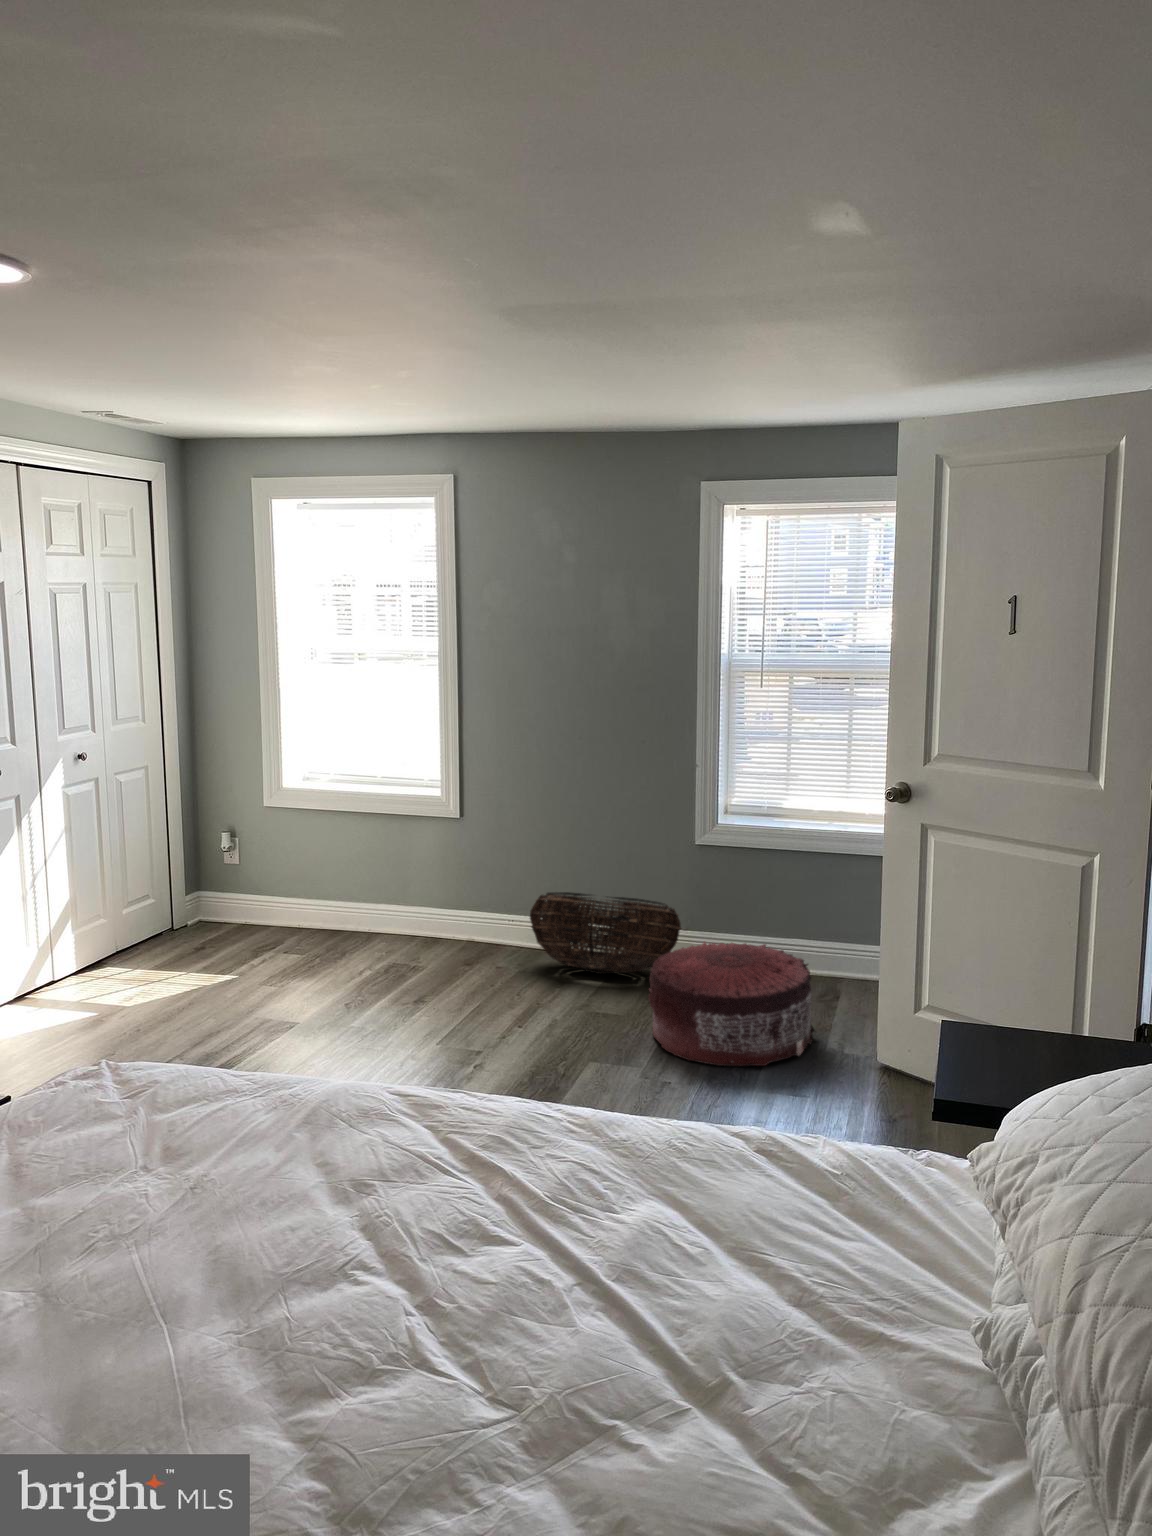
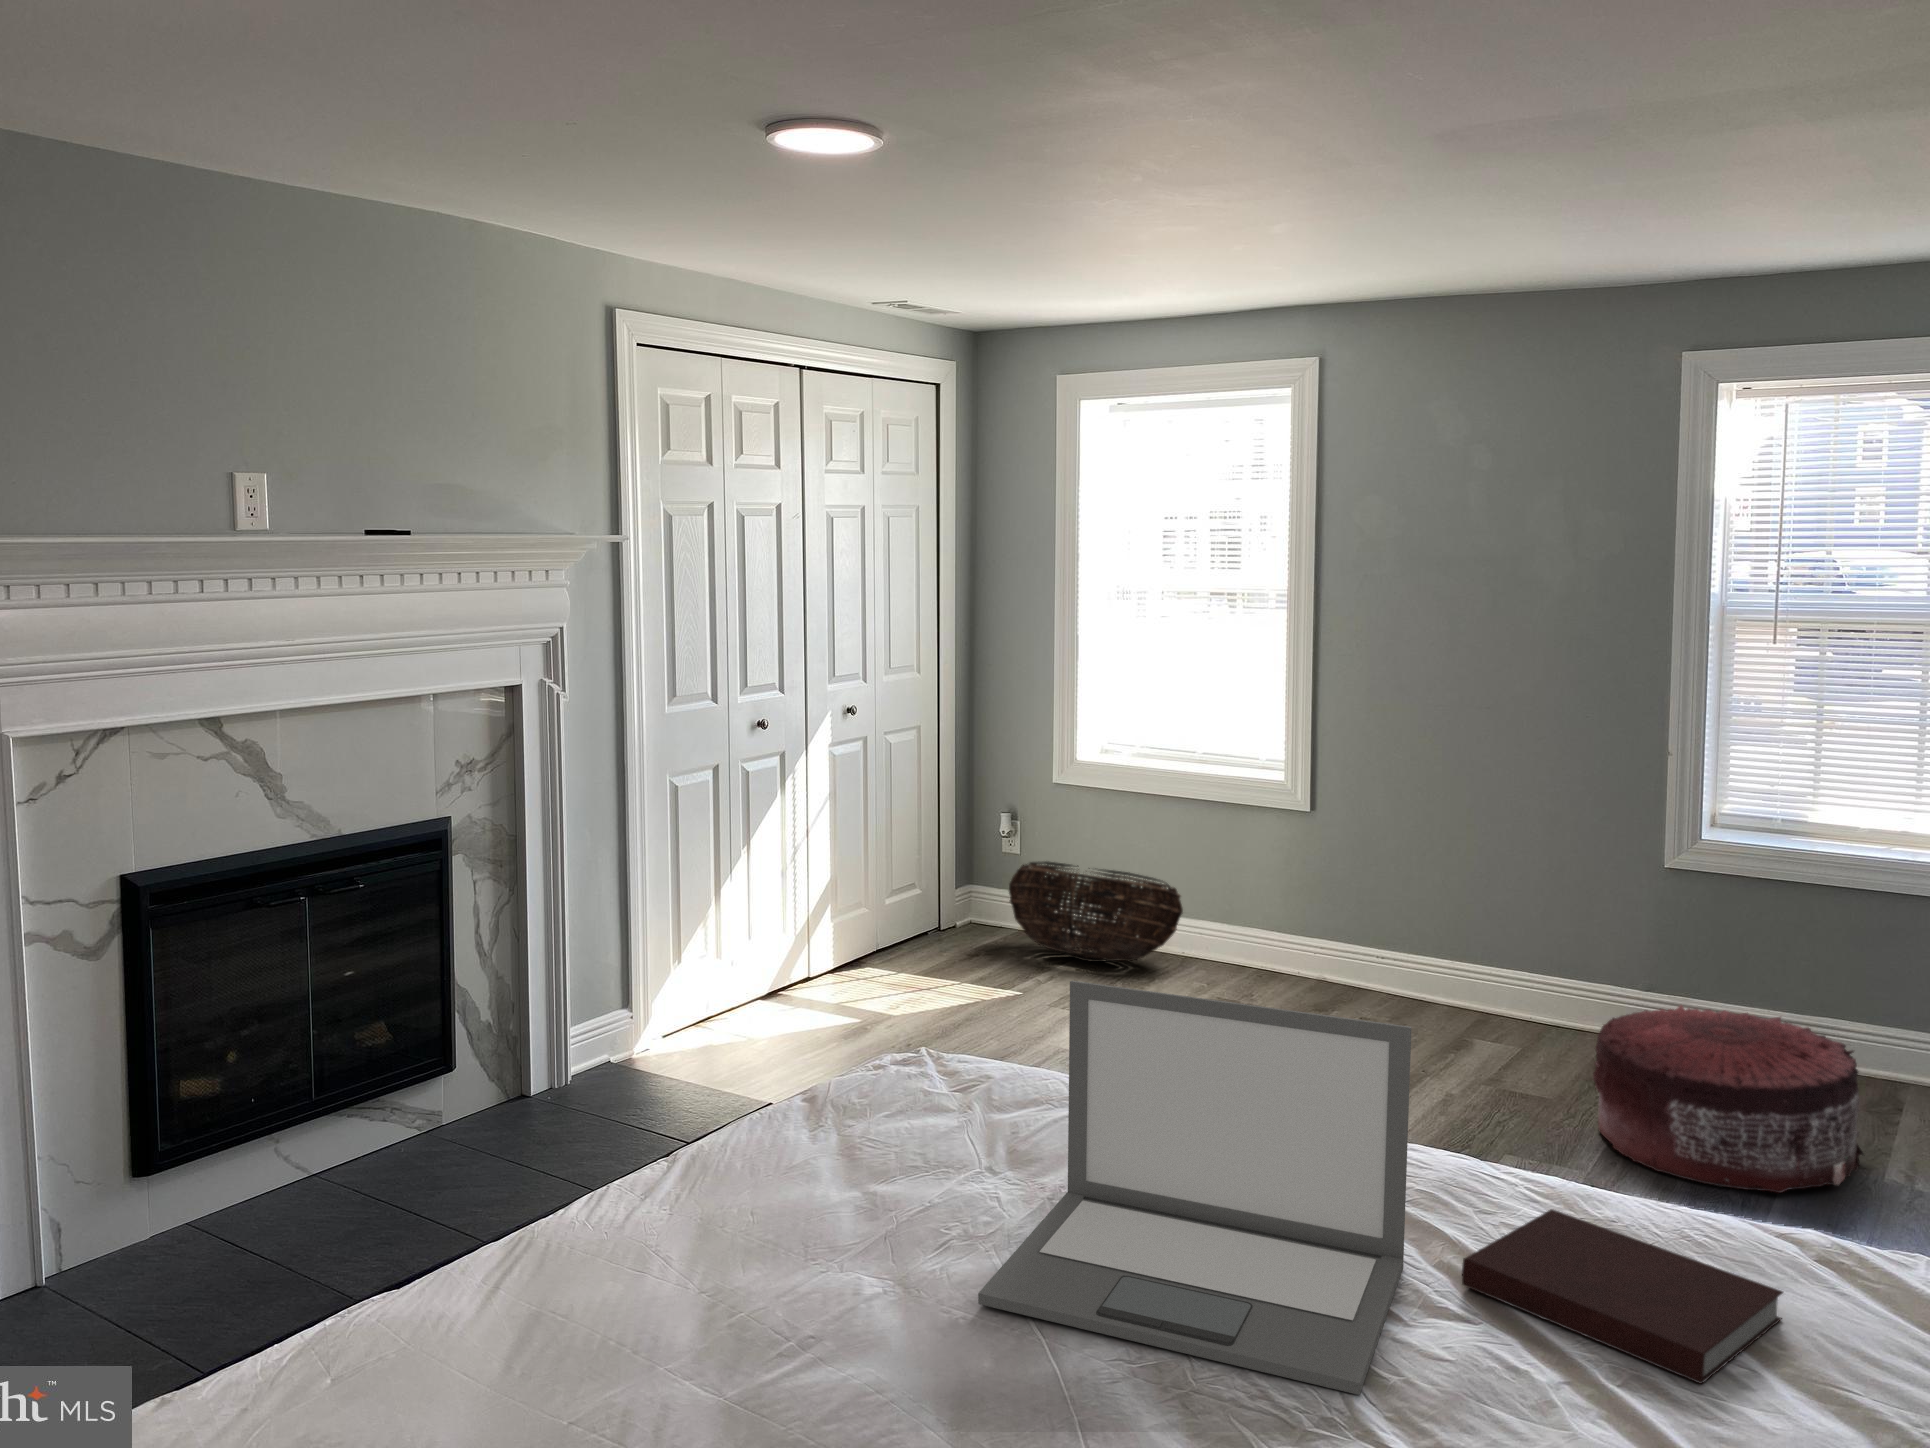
basket: present [530,892,681,974] -> present [1009,861,1183,962]
laptop: none [108,1008,470,1328] -> present [978,981,1411,1395]
notebook: none [511,1140,731,1268] -> present [1462,1209,1783,1384]

